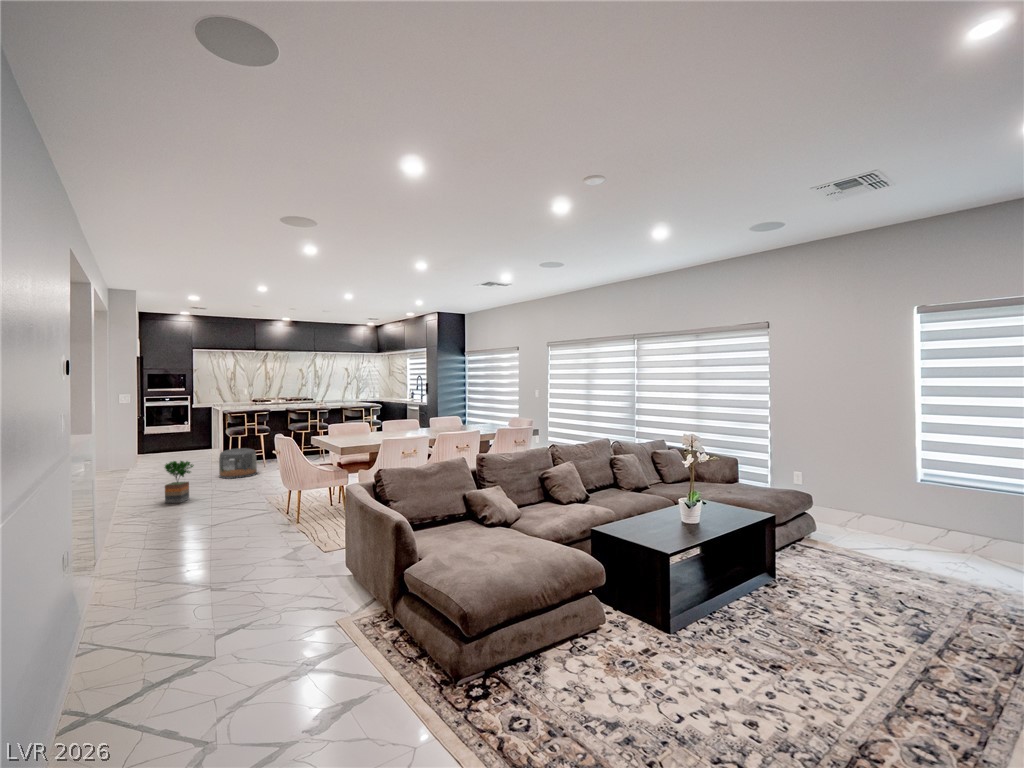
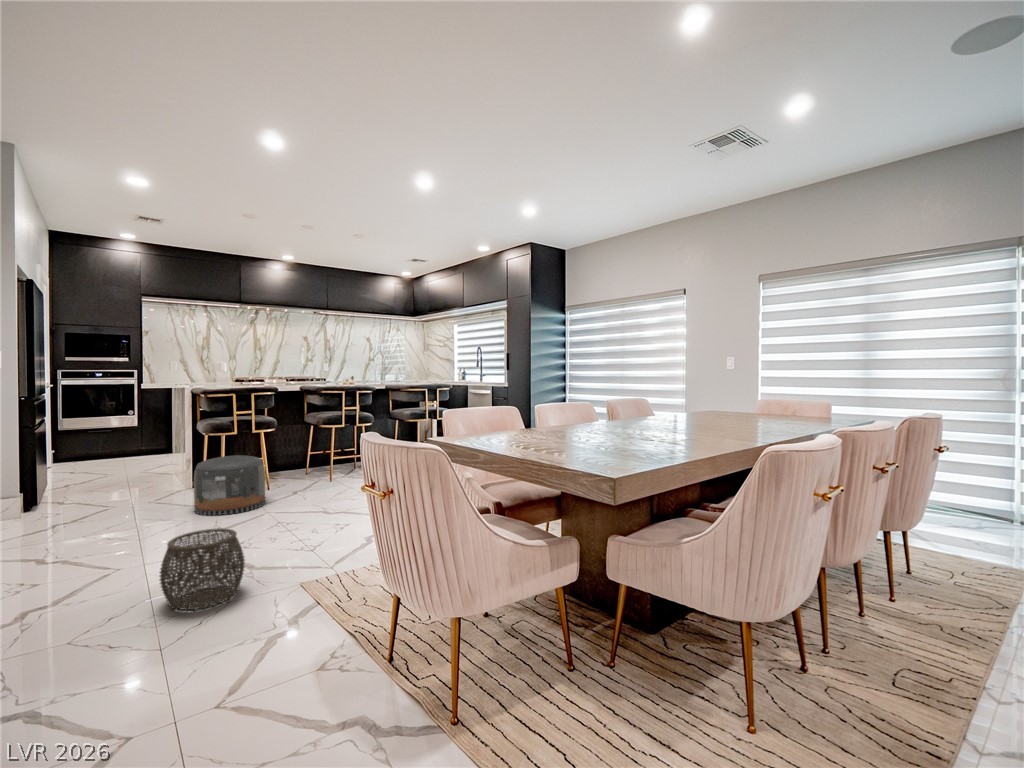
potted tree: present [165,461,194,503] -> none [62,491,145,600]
woven basket: none [200,476,234,506] -> present [159,528,245,611]

